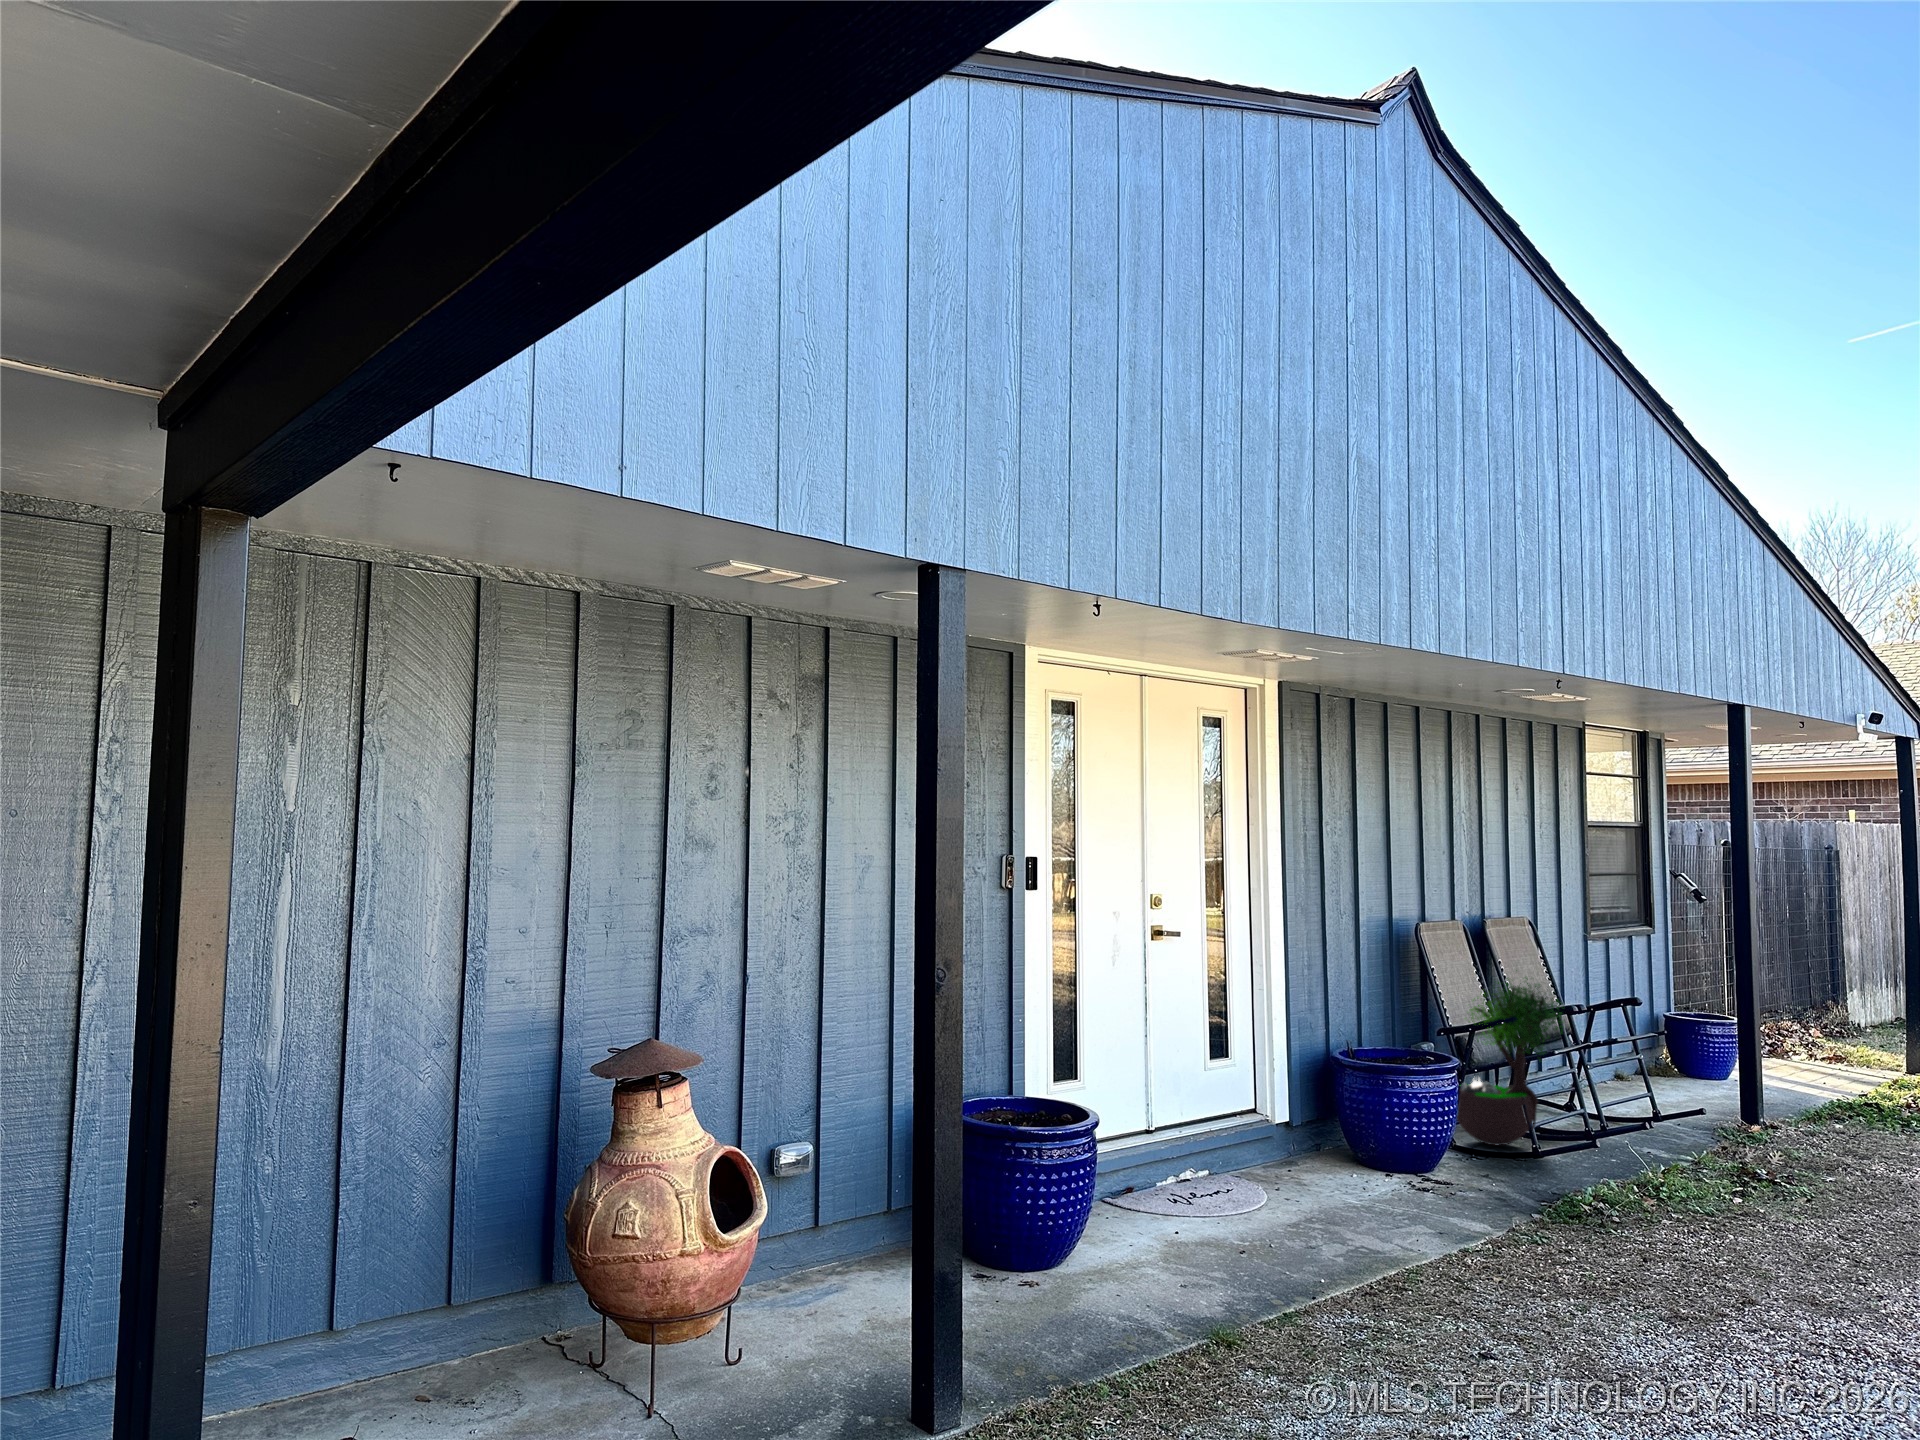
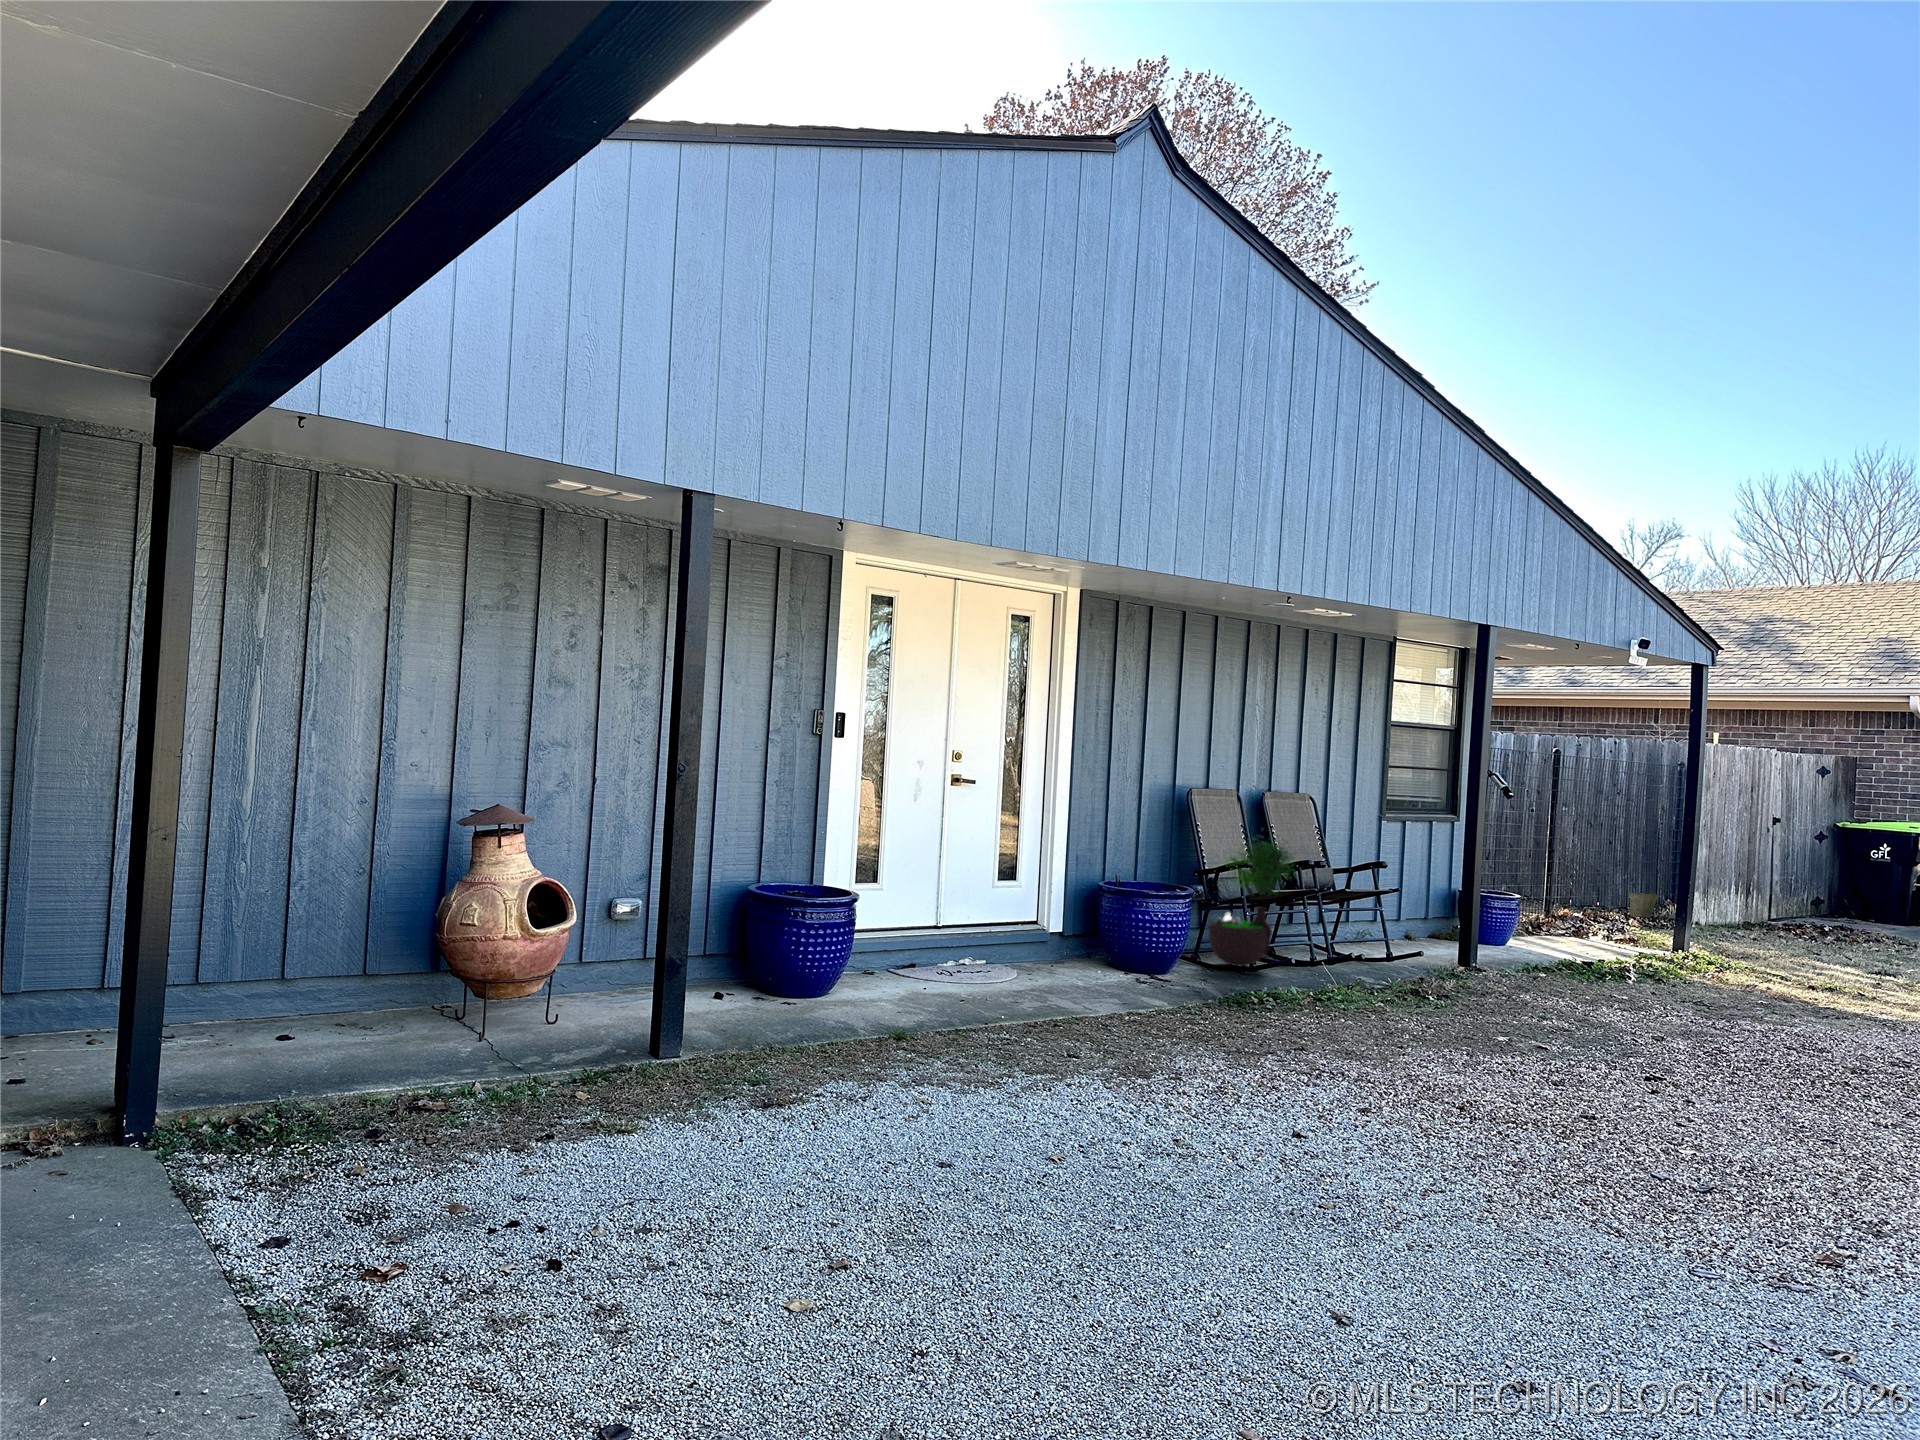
bucket: none [1785,976,1825,1023] -> present [1628,877,1658,917]

